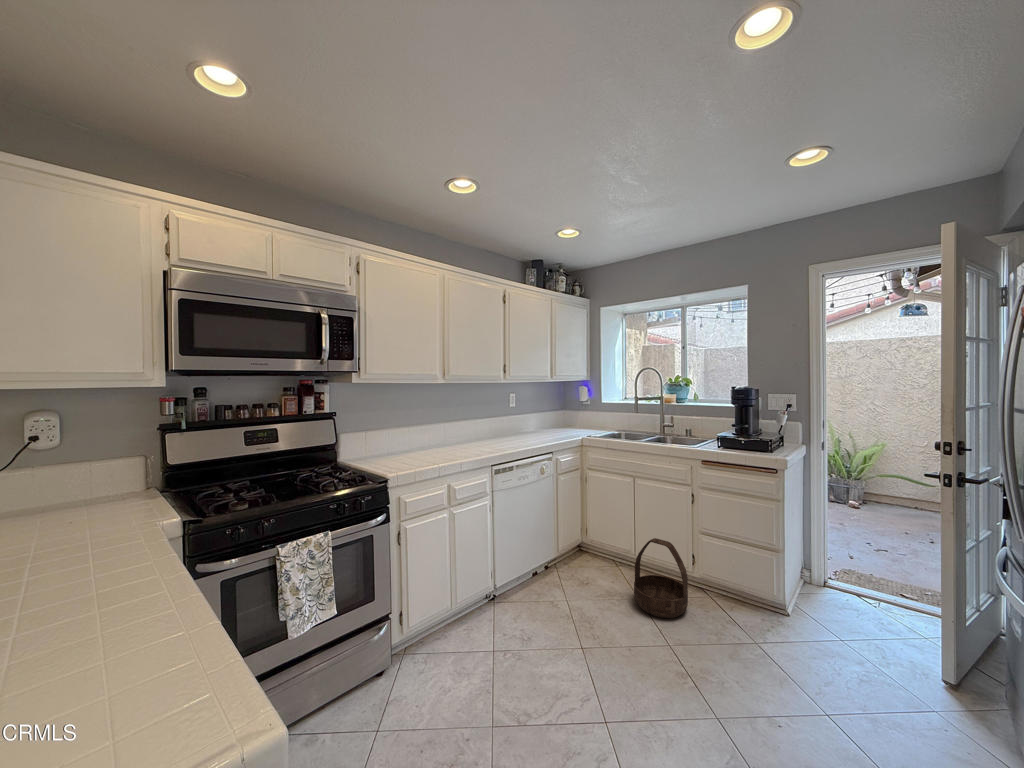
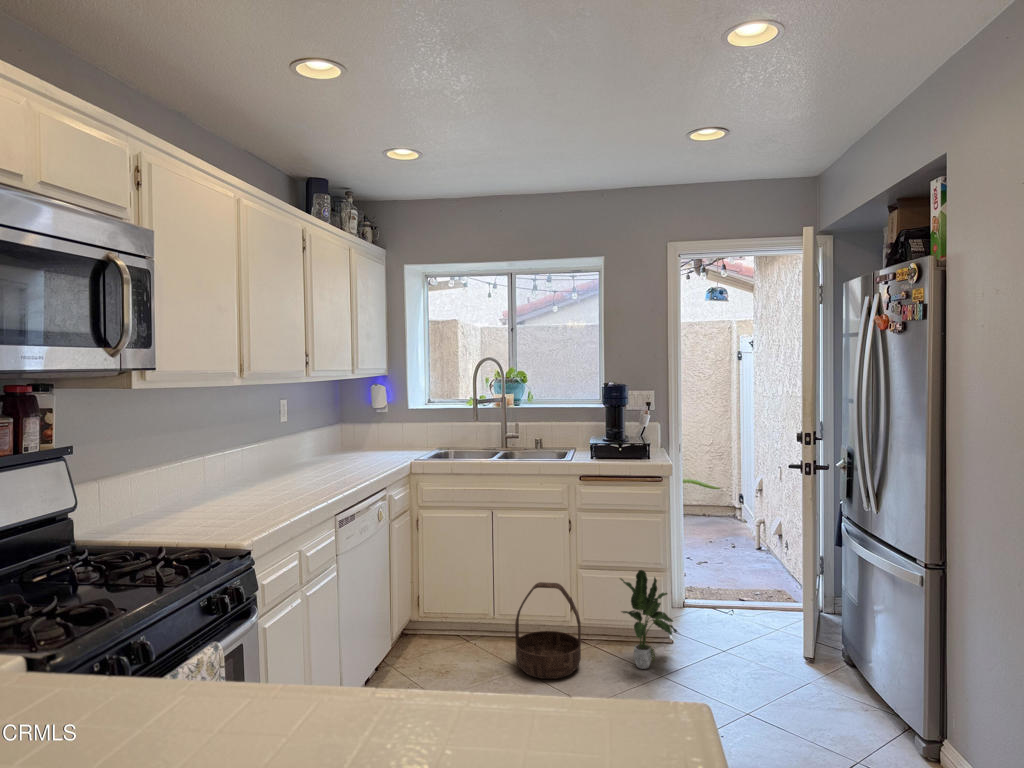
potted plant: none [718,547,782,634] -> present [620,570,678,669]

